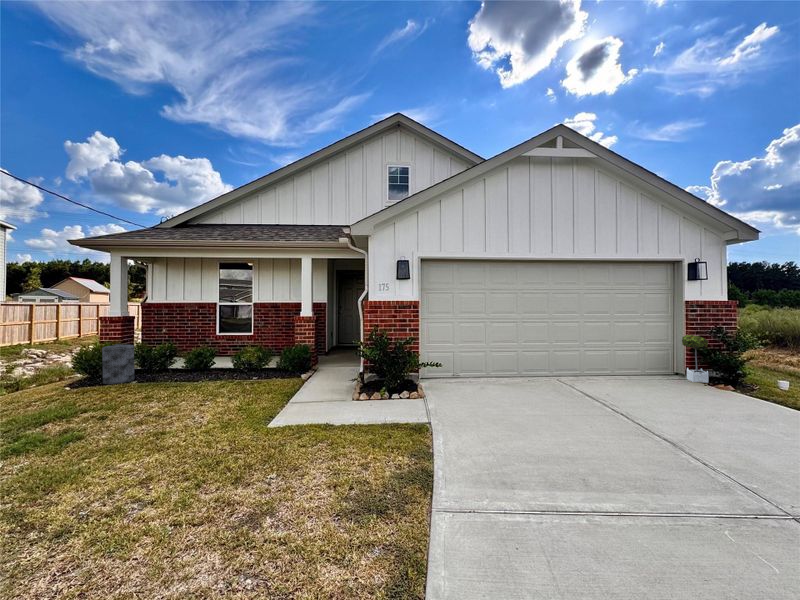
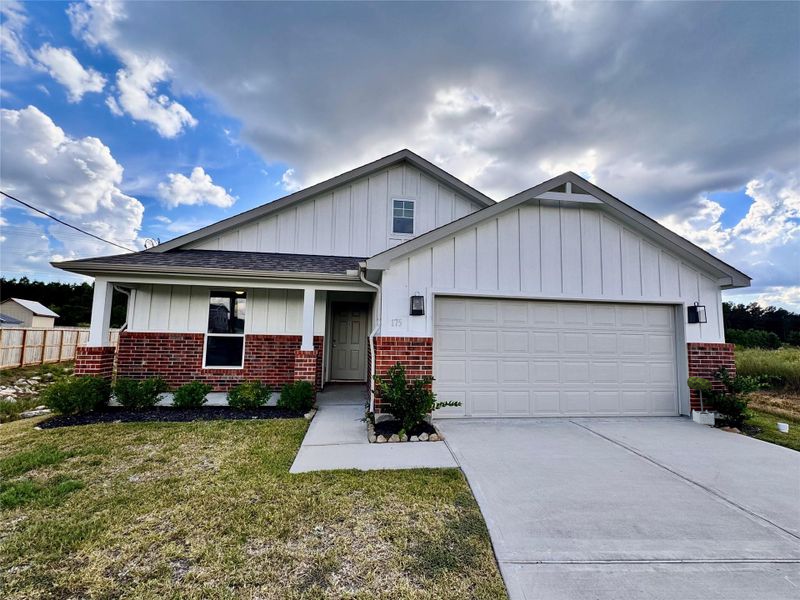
trash can: present [102,344,135,384] -> none [78,378,116,424]

